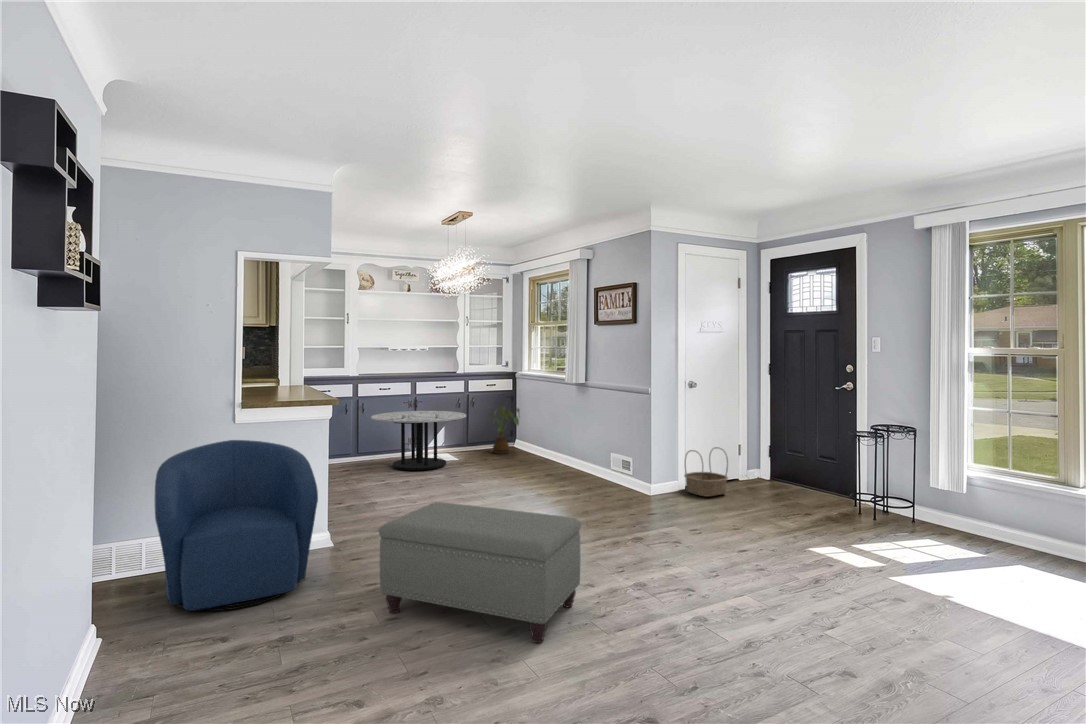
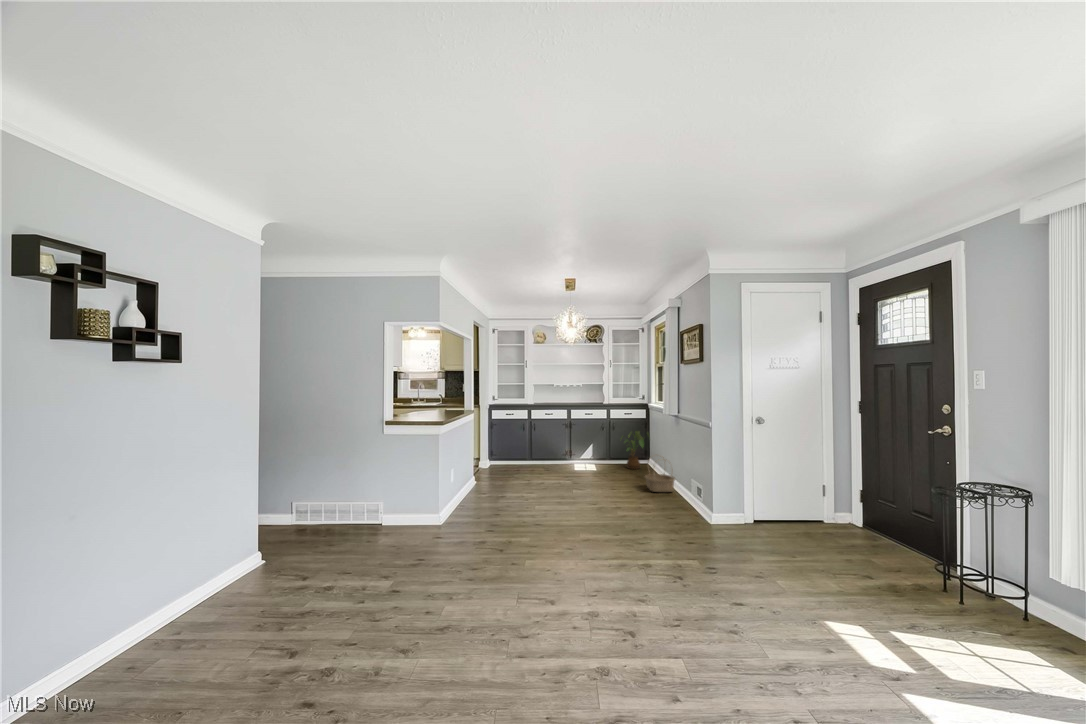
coffee table: present [371,411,466,471] -> none [525,430,594,475]
armchair: present [155,440,318,611] -> none [283,441,392,548]
basket: present [684,447,728,496] -> present [645,460,675,492]
ottoman: present [379,502,581,643] -> none [375,498,500,628]

